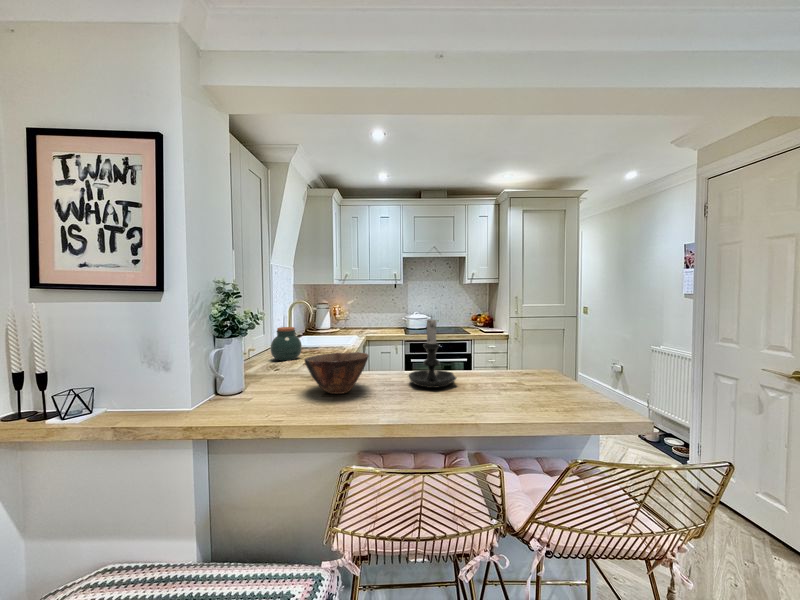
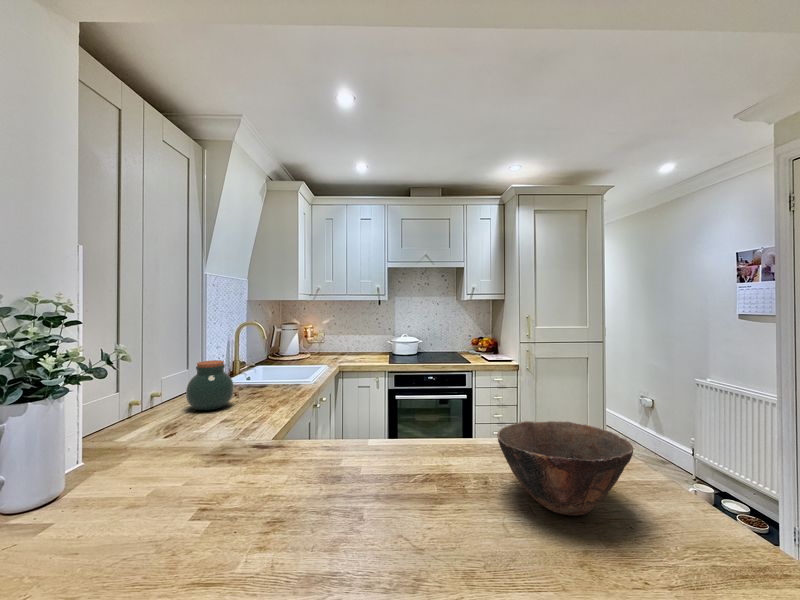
candle holder: present [409,319,456,388] -> none [368,354,449,482]
bowl: present [304,352,369,394] -> present [497,421,633,515]

